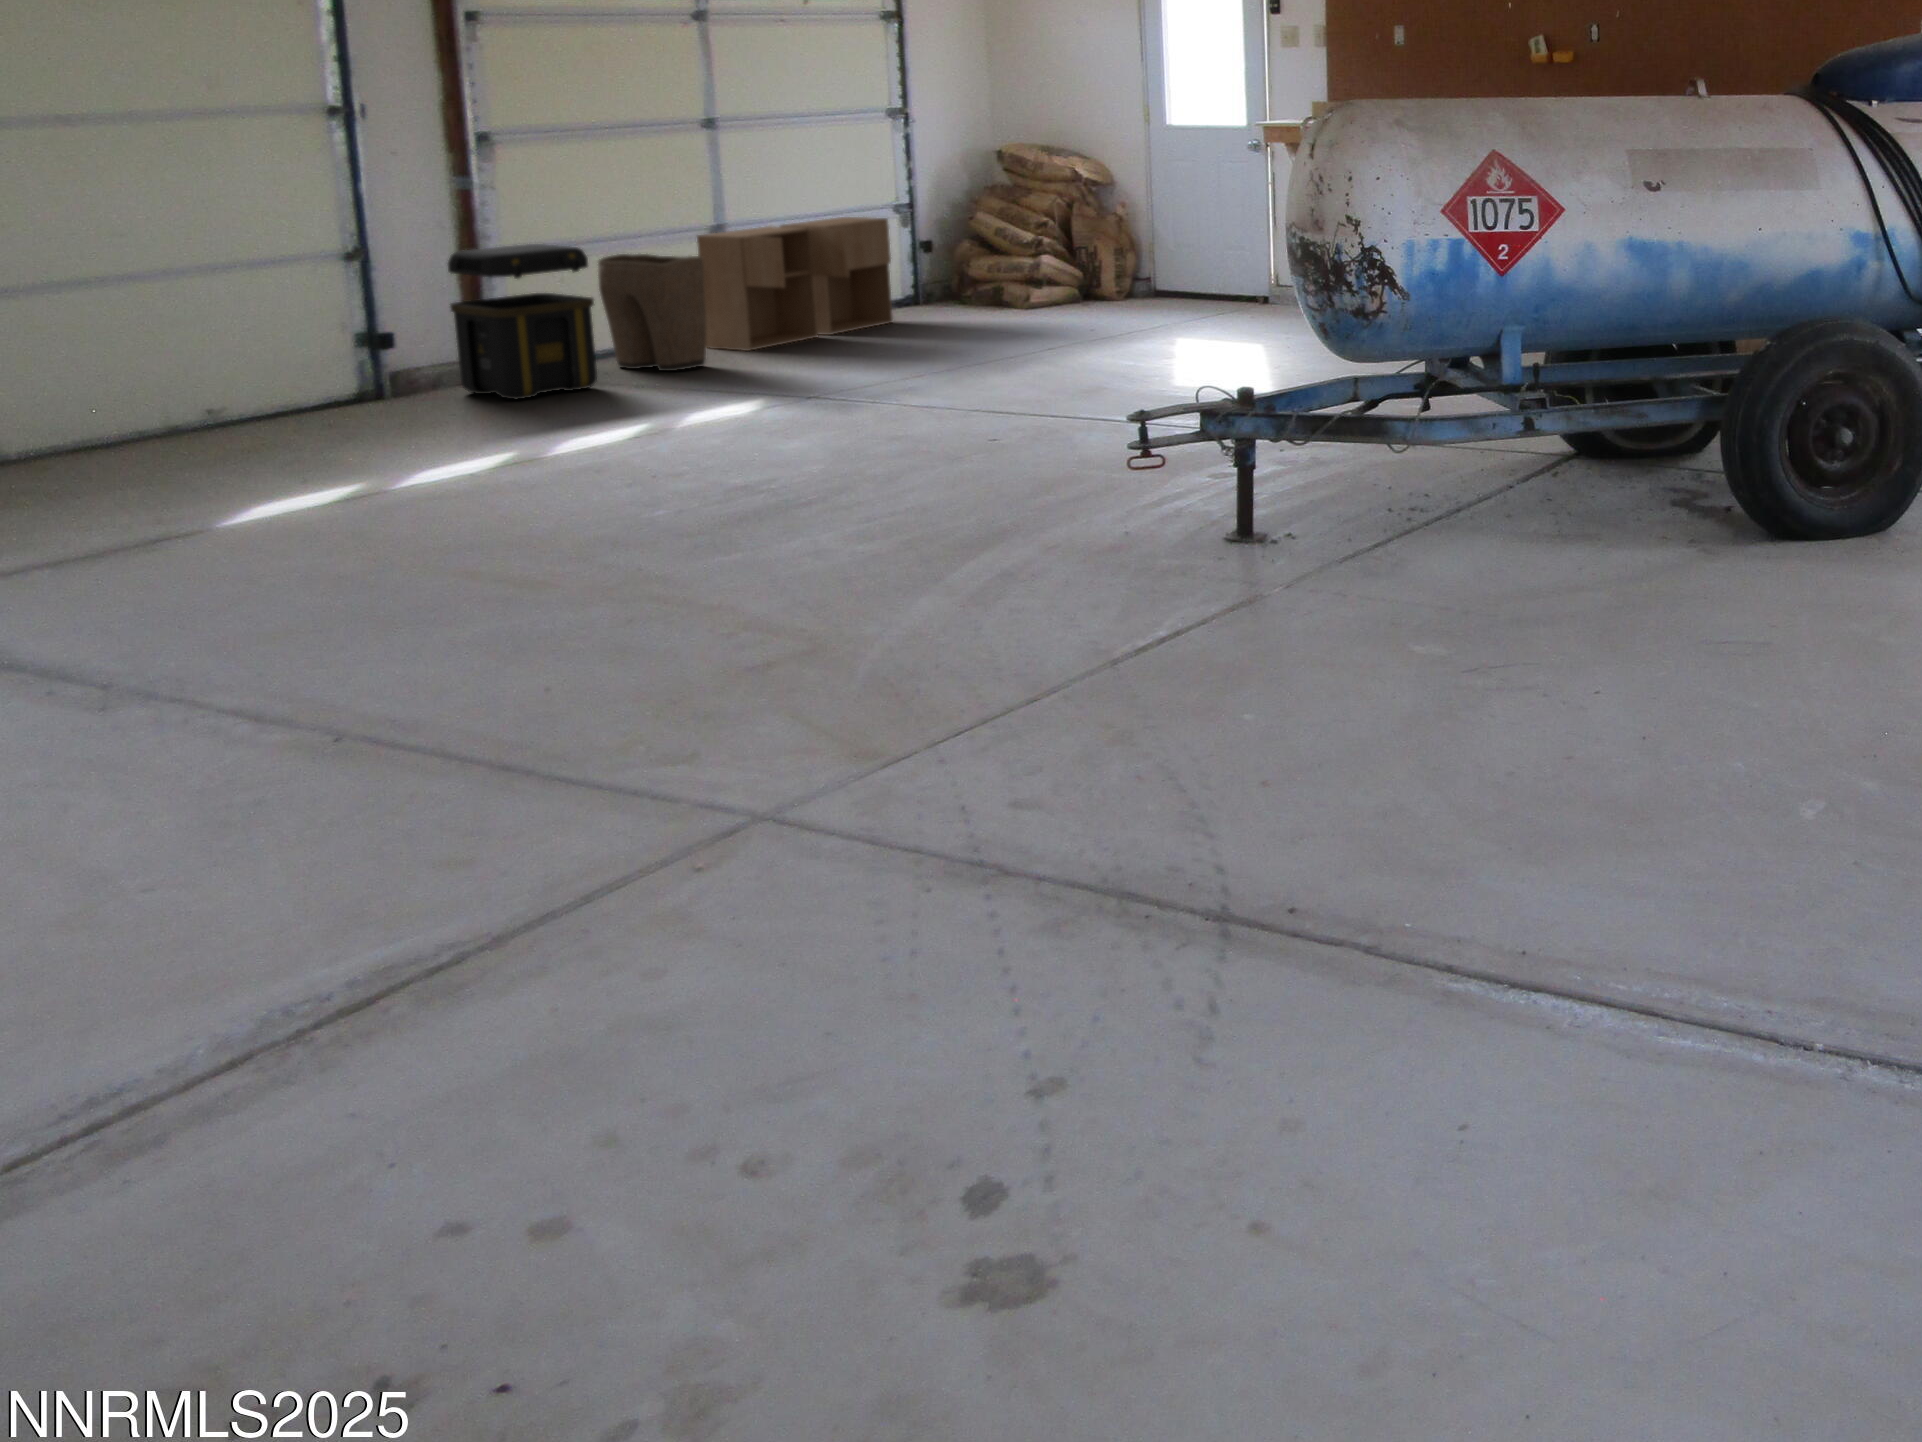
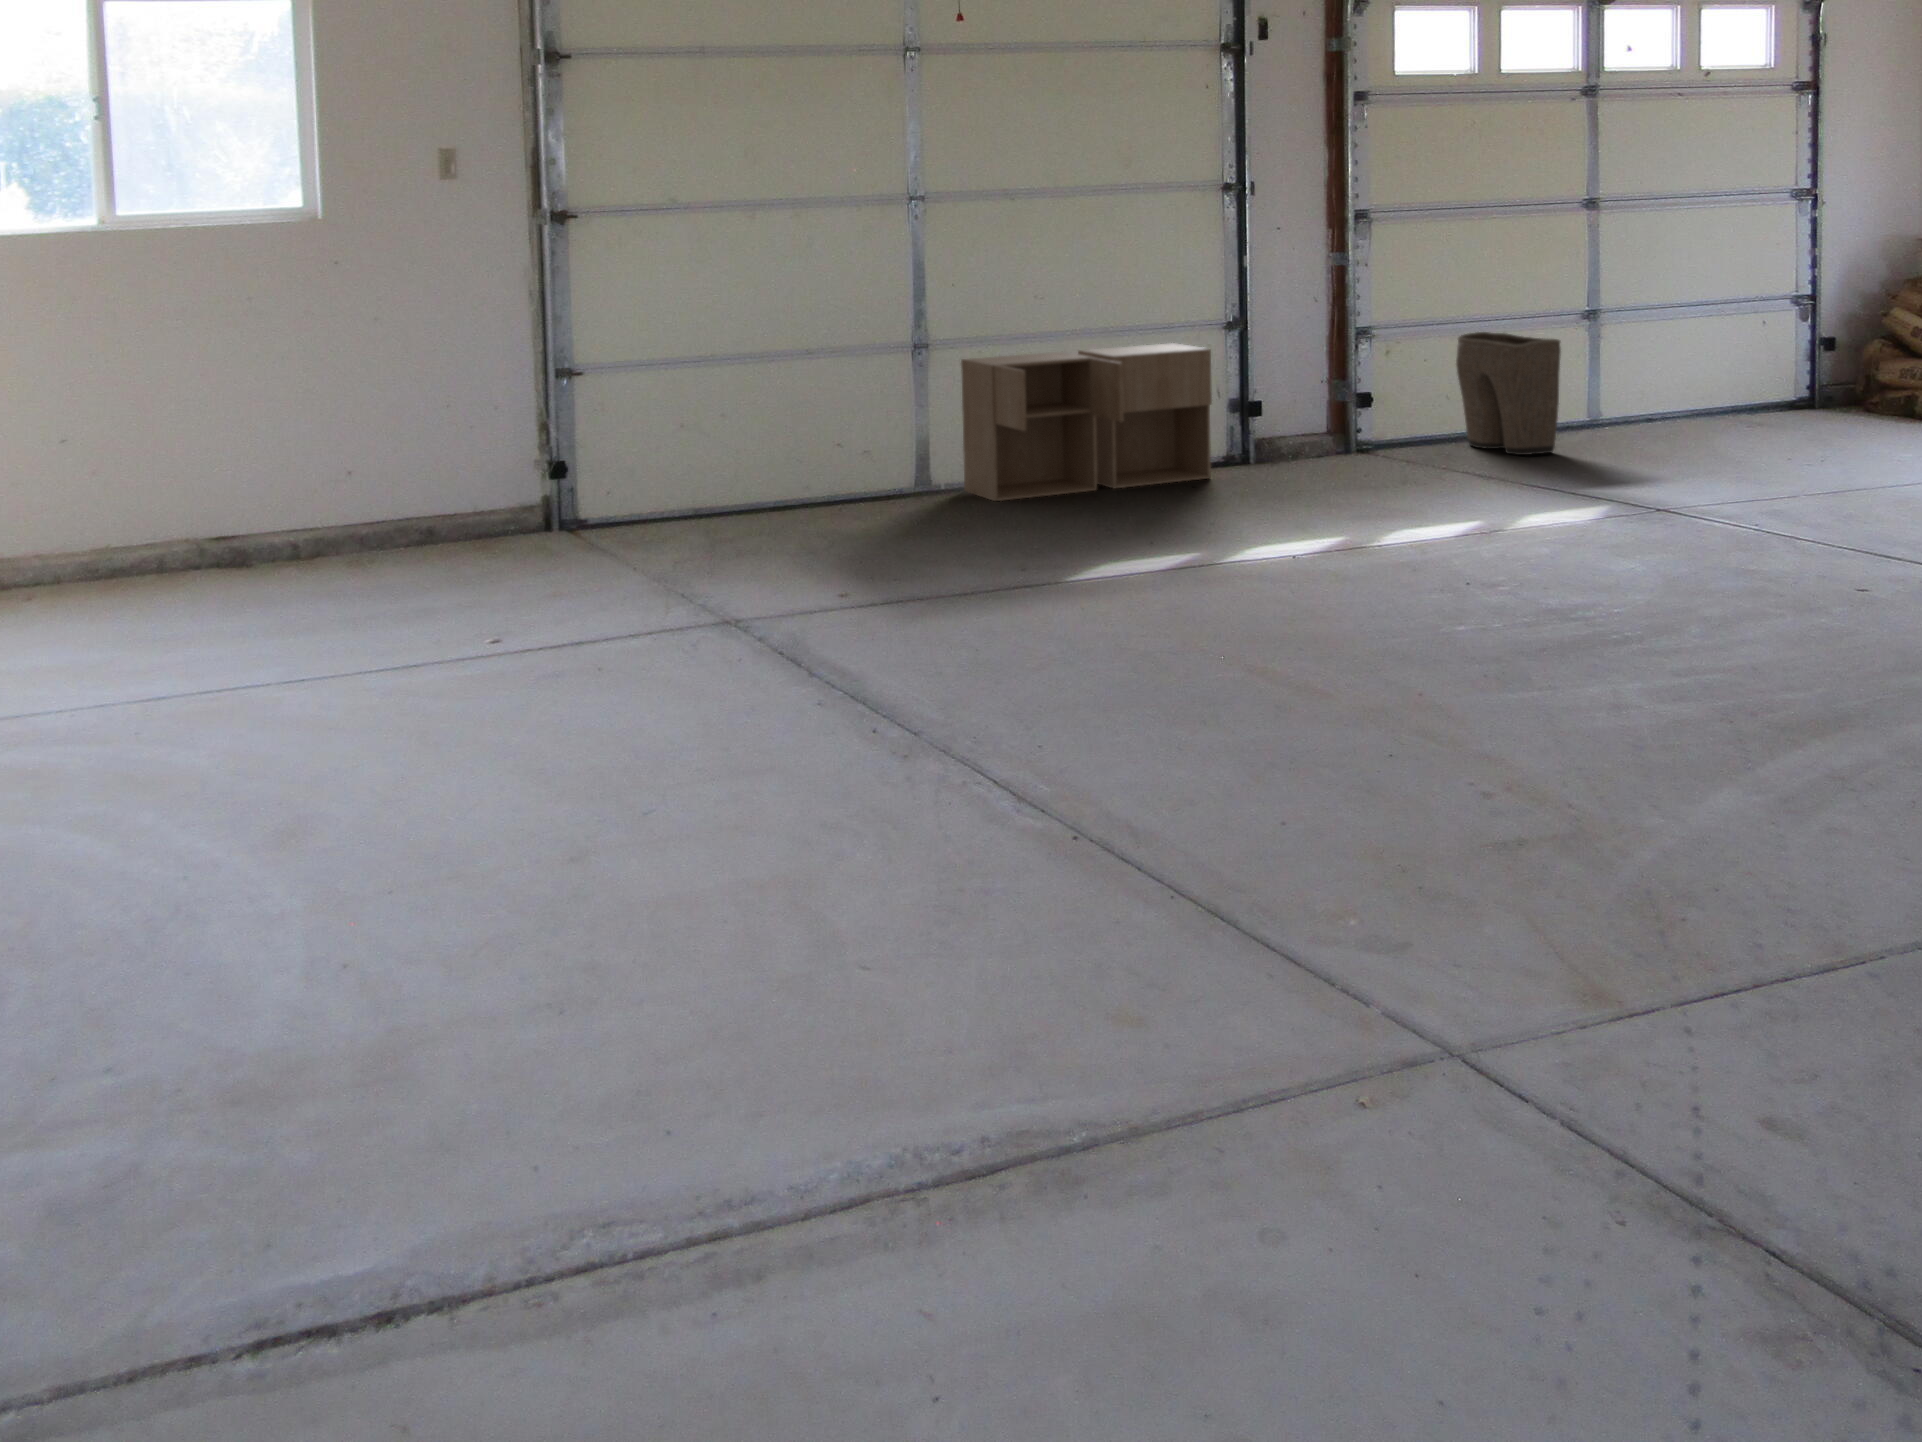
storage cabinet: present [697,217,893,351] -> present [961,343,1212,501]
toolbox: present [448,244,597,400] -> none [1313,318,1443,469]

